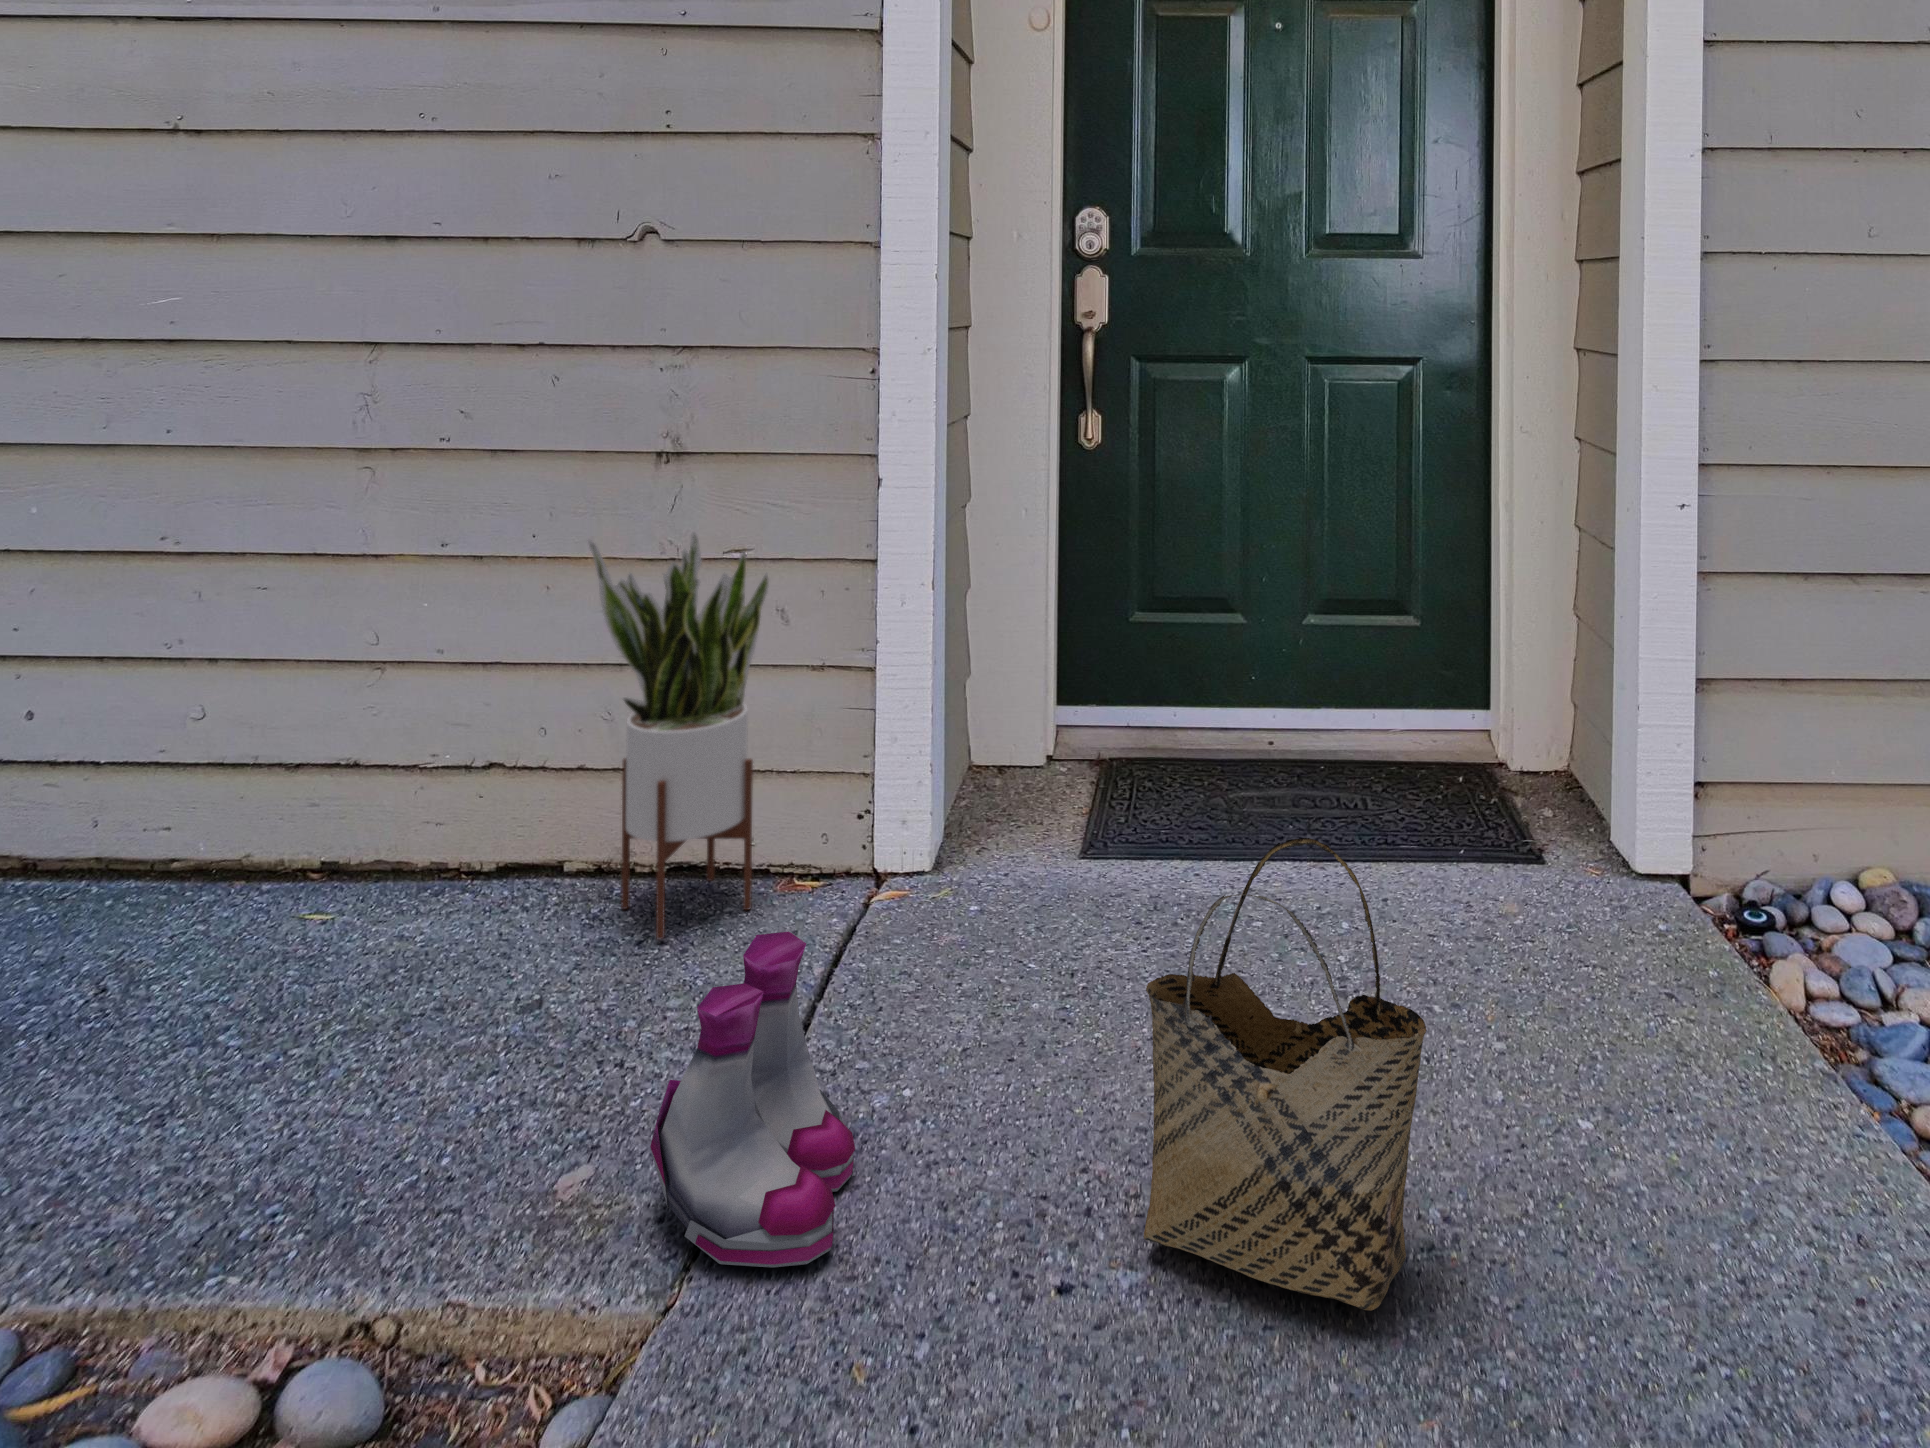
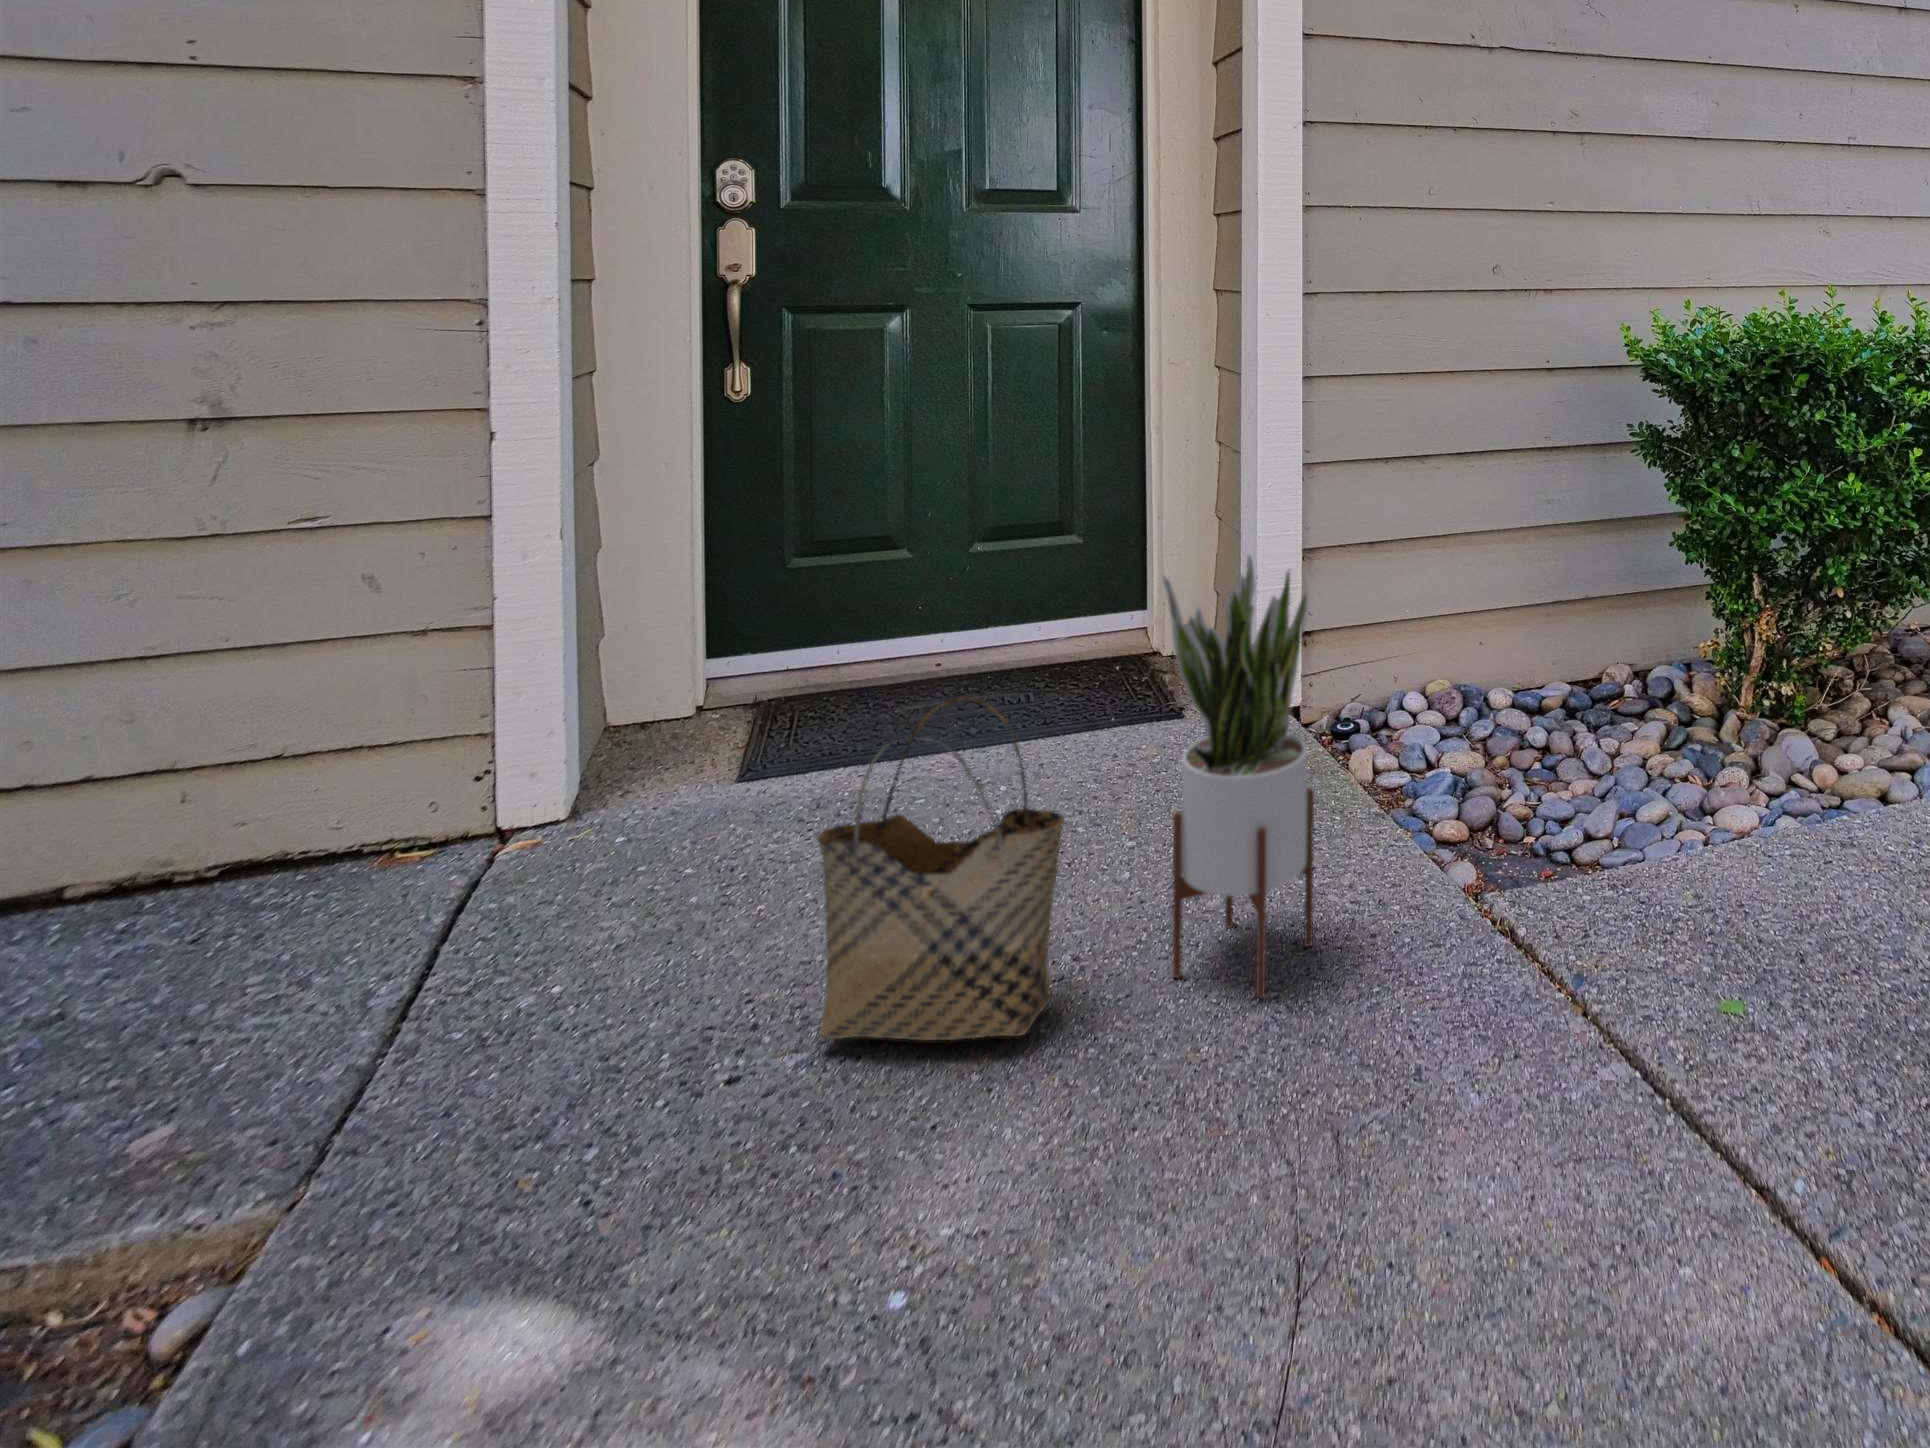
potted plant: present [588,532,769,940] -> present [1163,556,1314,998]
boots: present [650,931,855,1267] -> none [270,863,514,1163]

